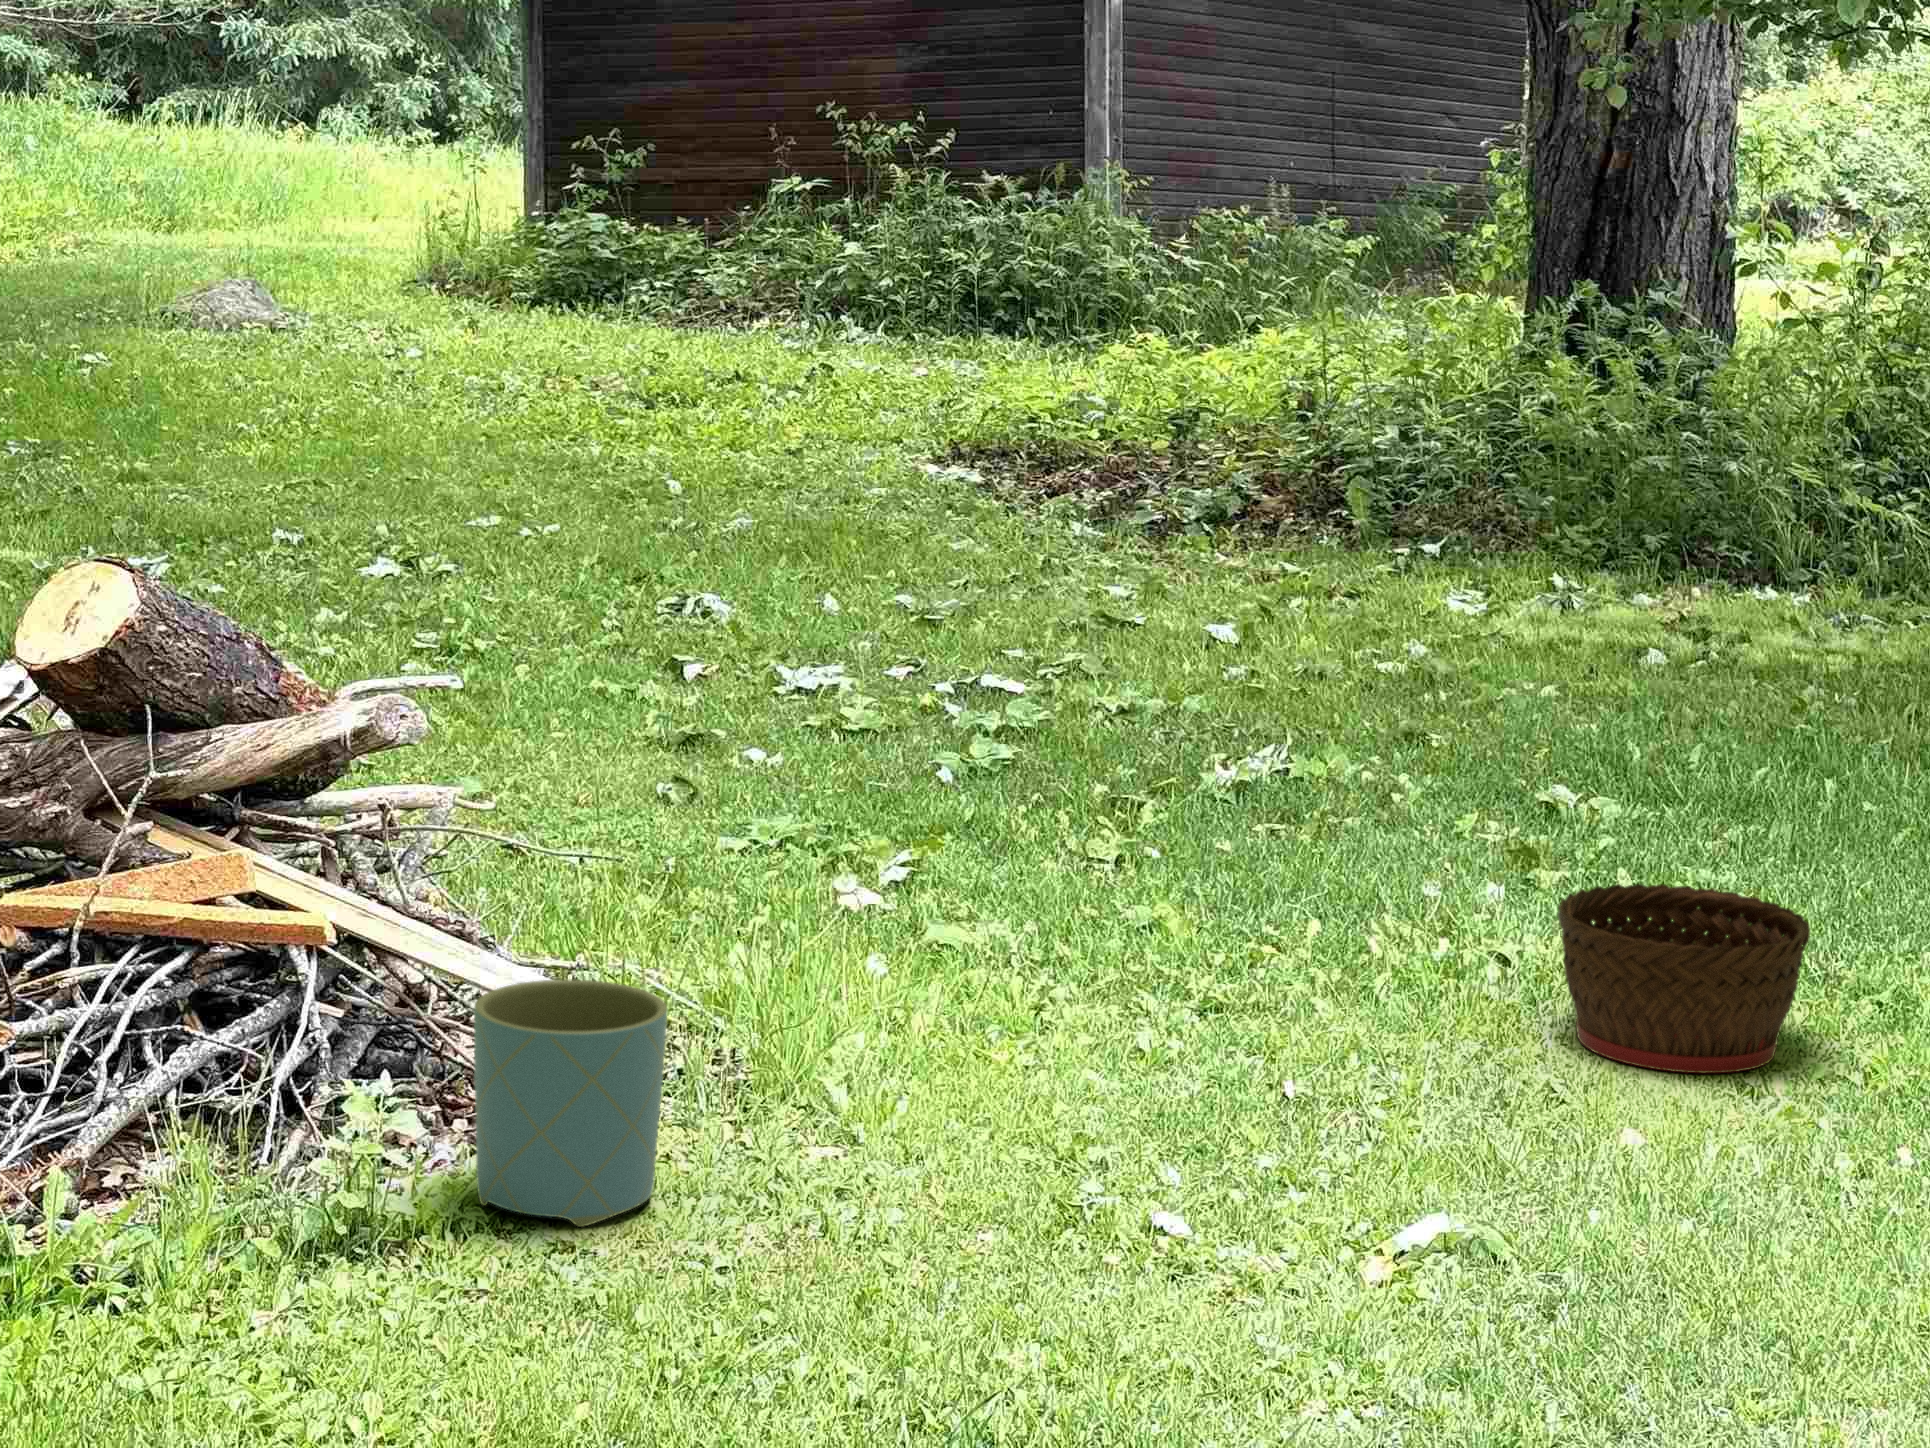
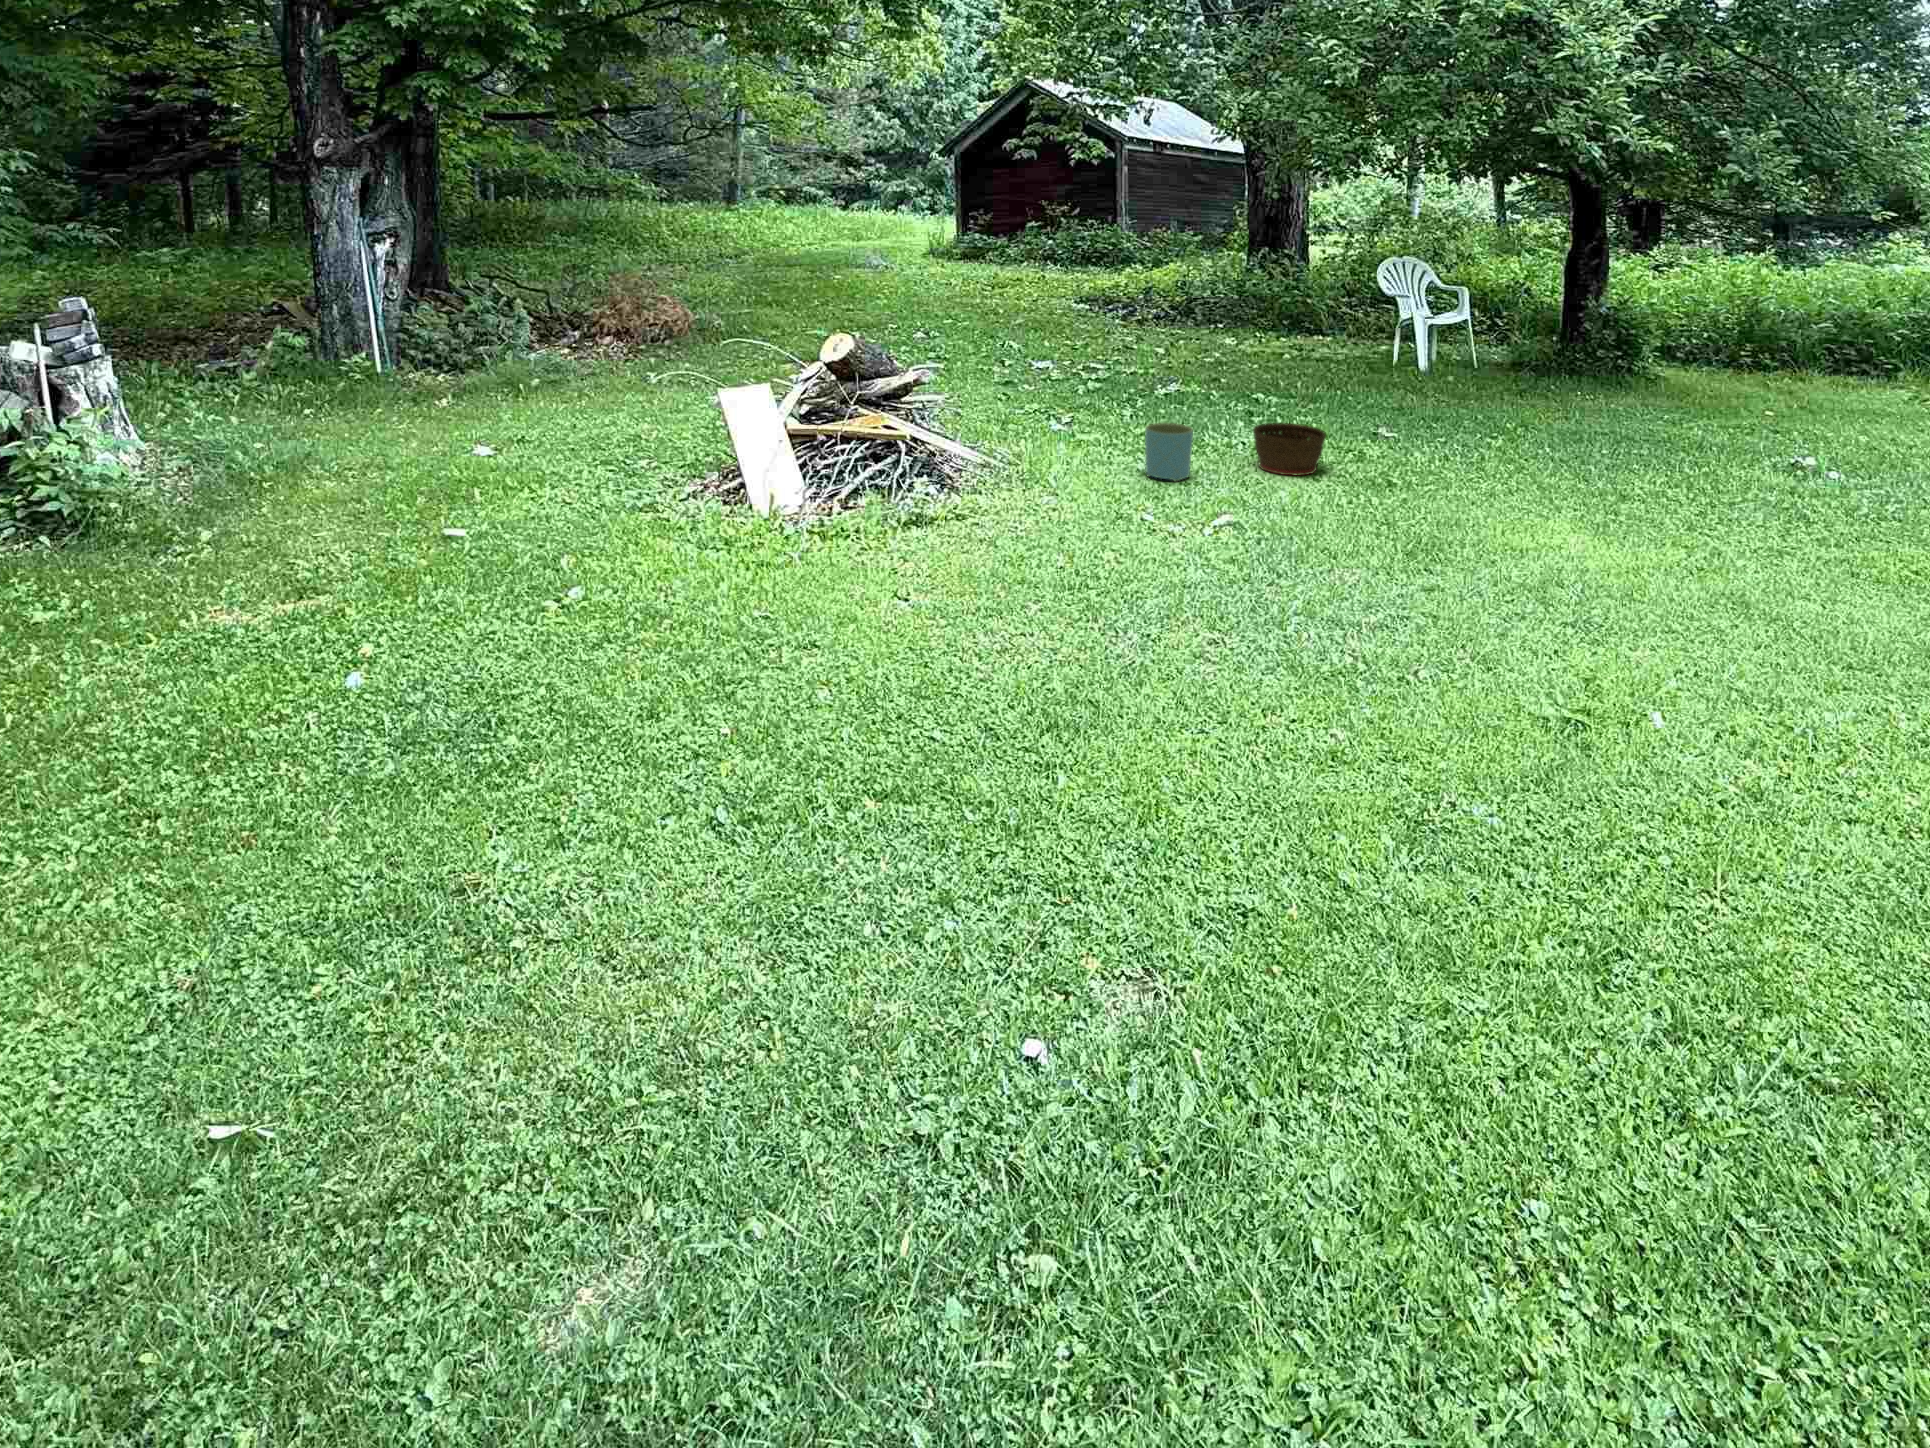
planter: present [474,979,667,1227] -> present [1145,423,1193,482]

